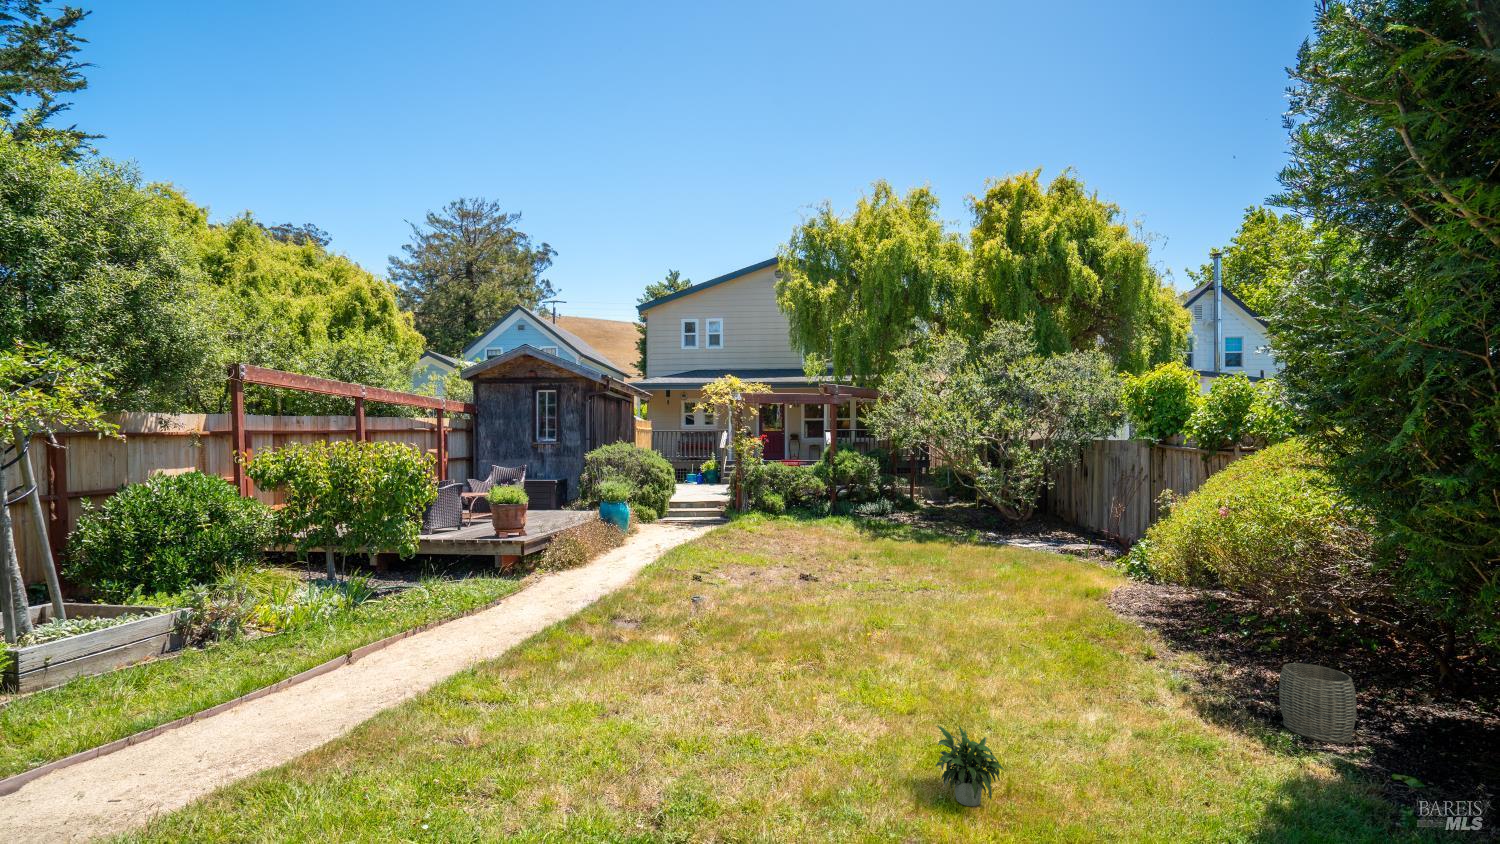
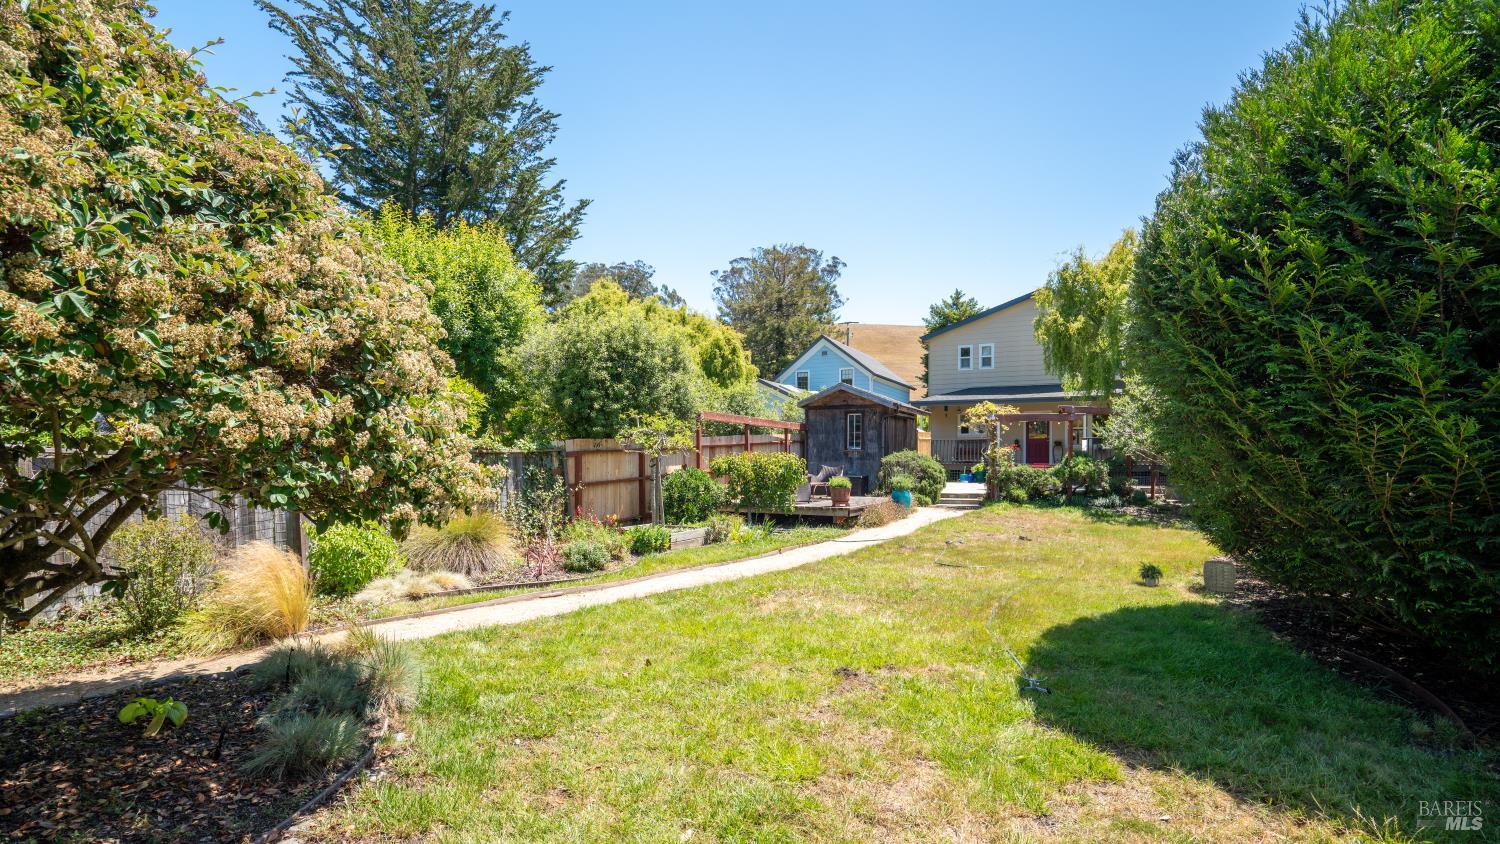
potted plant: present [936,726,1004,806] -> present [1138,561,1163,586]

